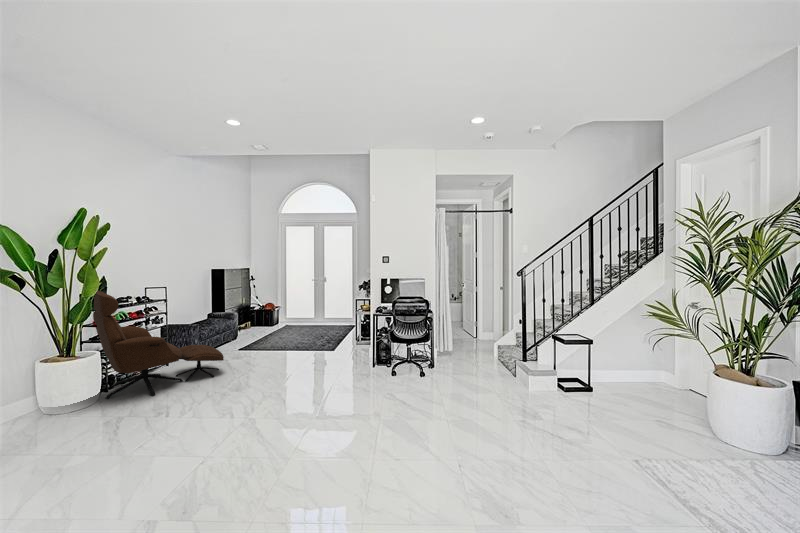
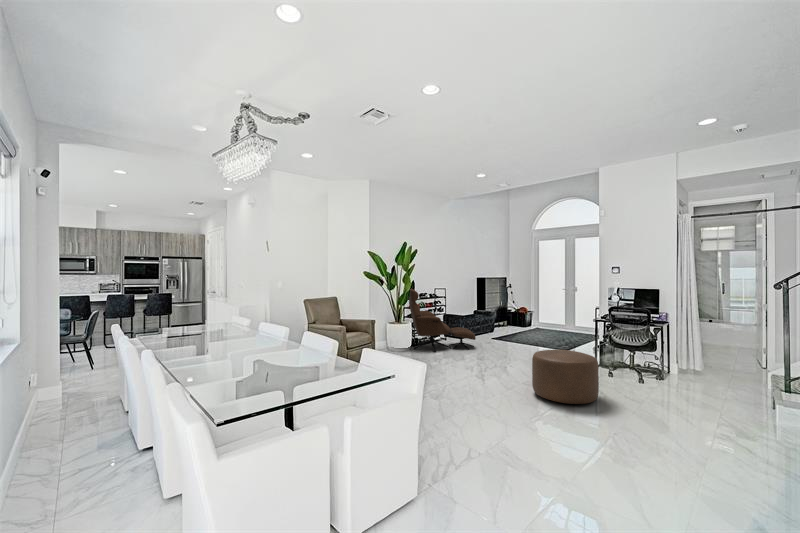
ottoman: none [348,368,429,451] -> present [532,350,599,404]

